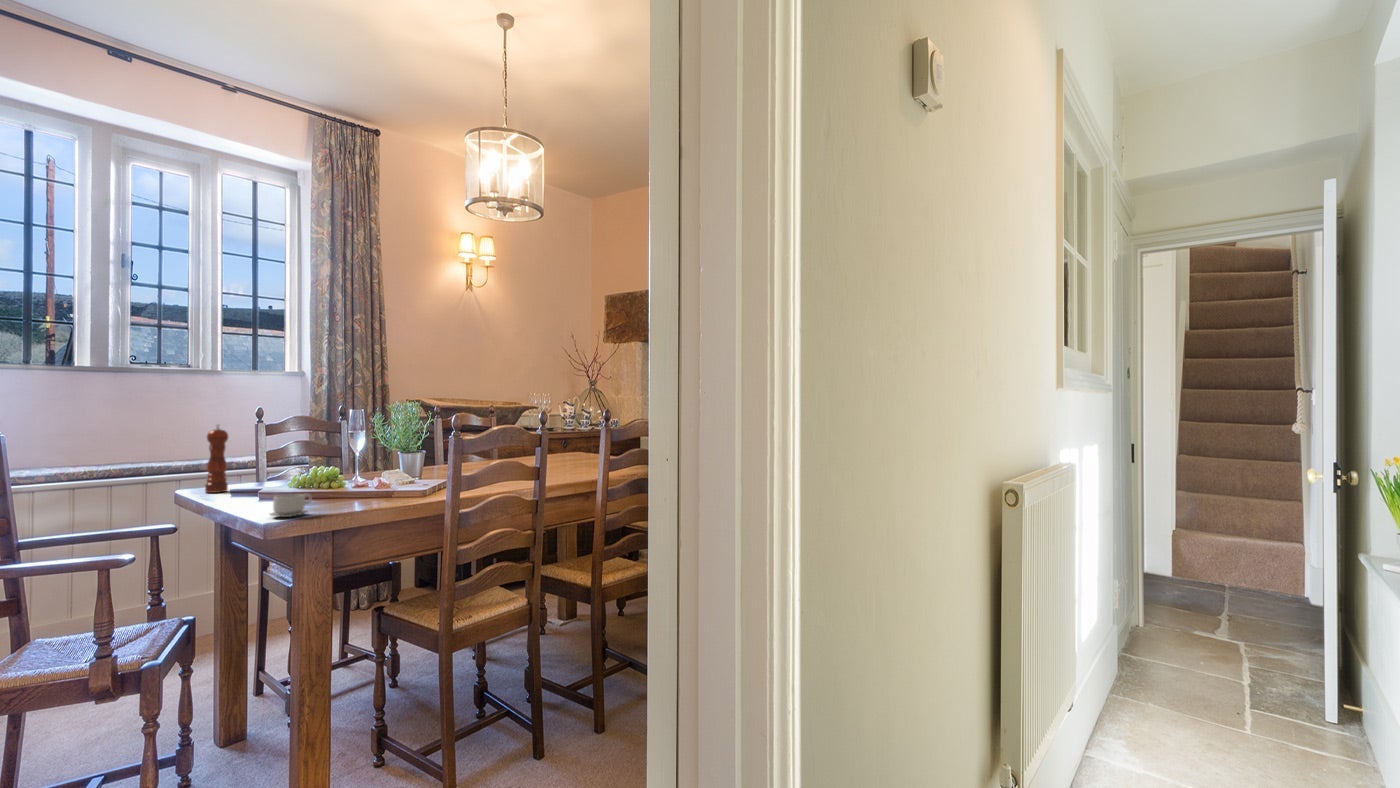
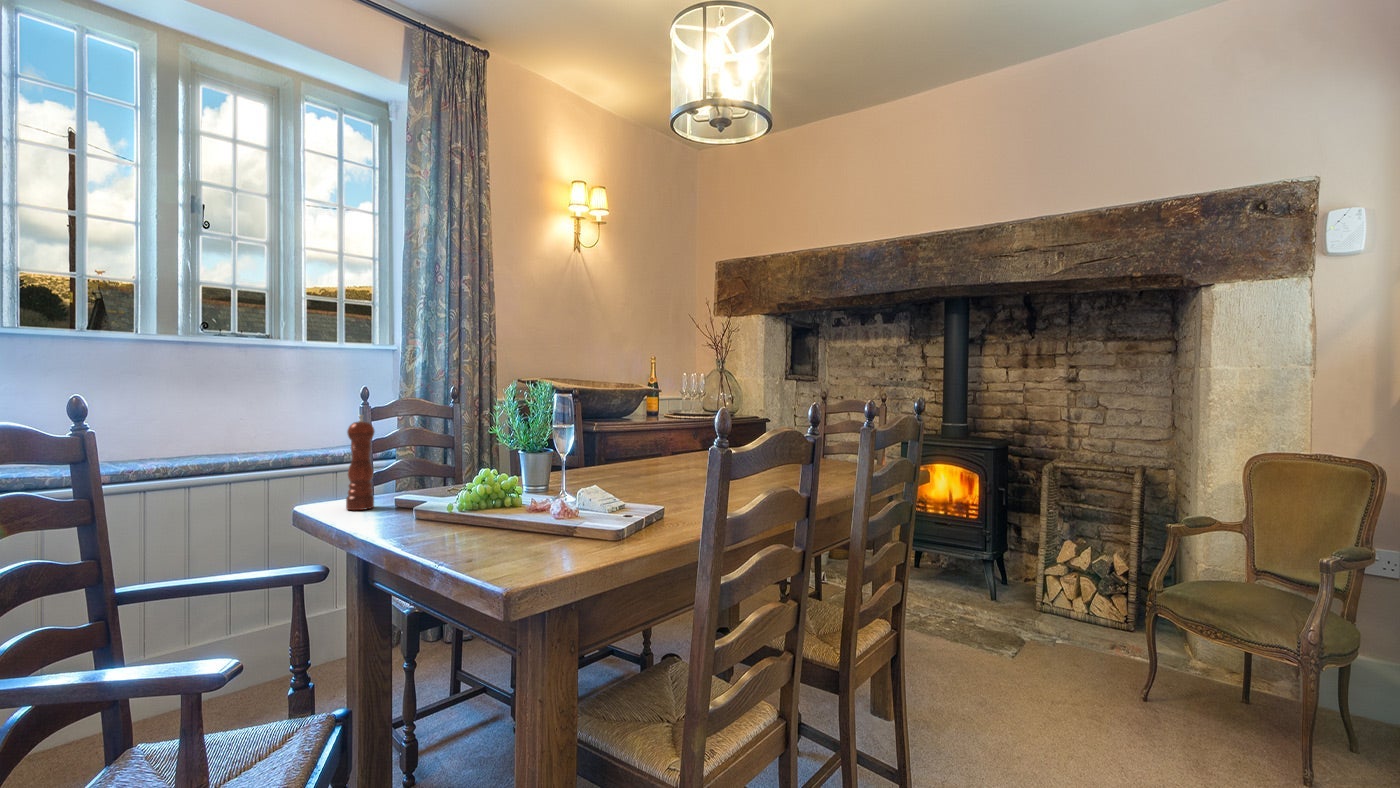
teacup: present [270,494,312,517] -> none [495,514,560,566]

